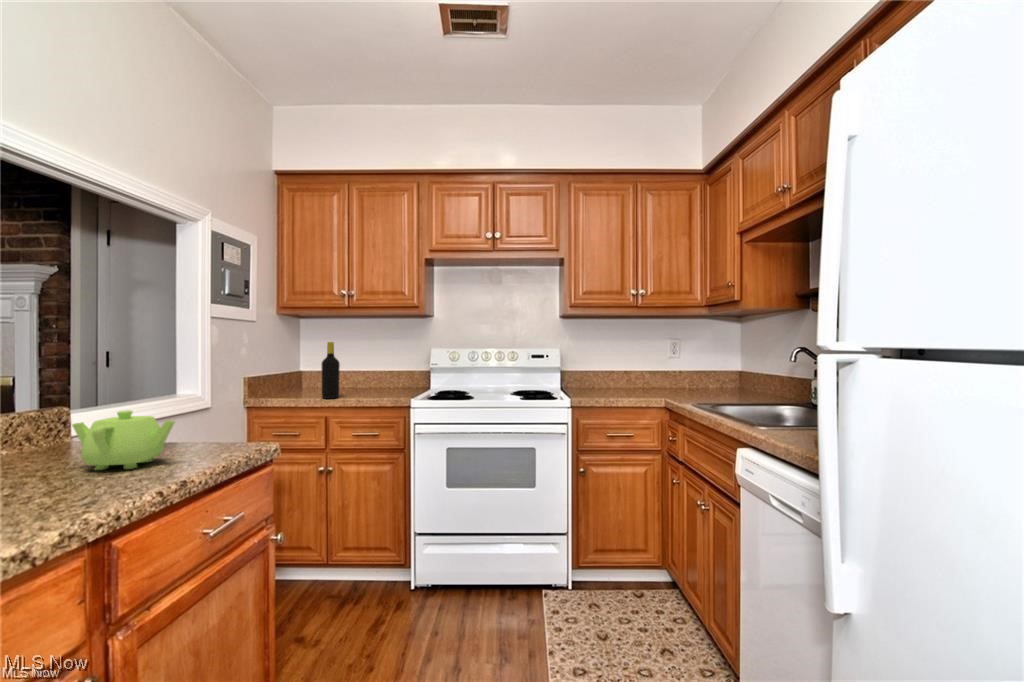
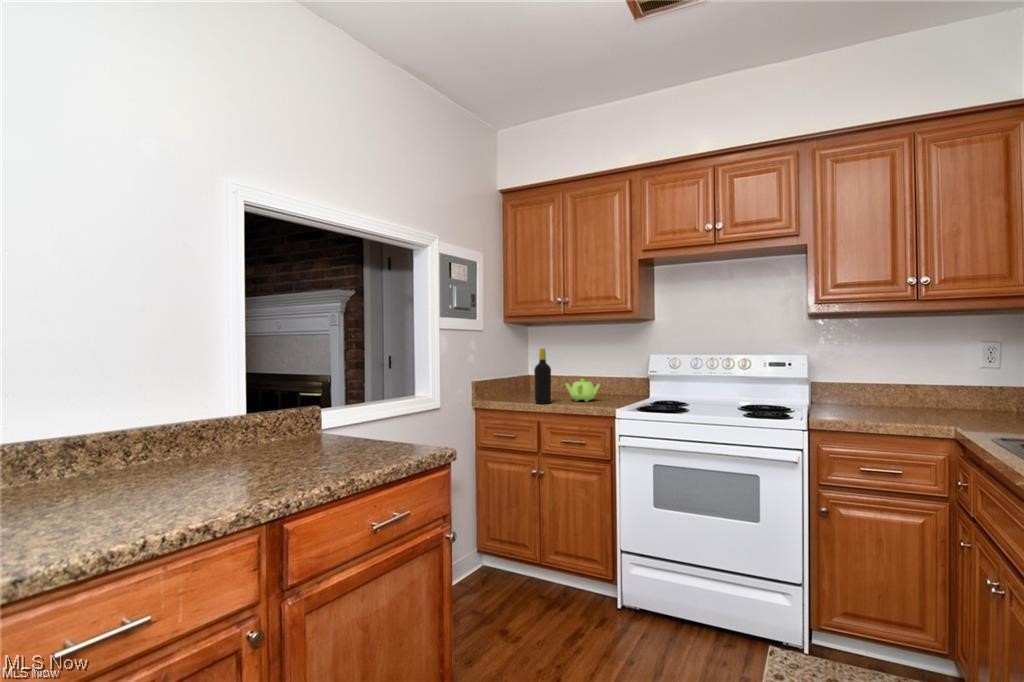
teapot: present [72,410,175,470] -> present [565,379,600,402]

